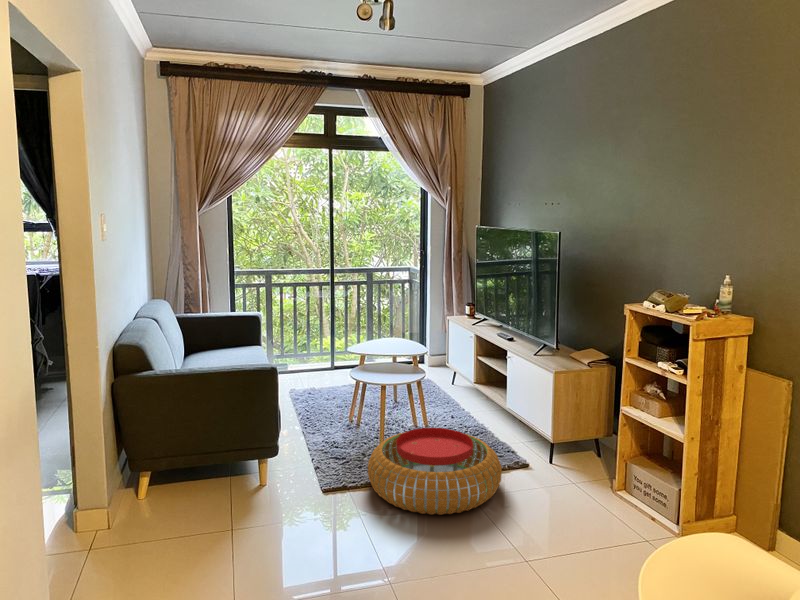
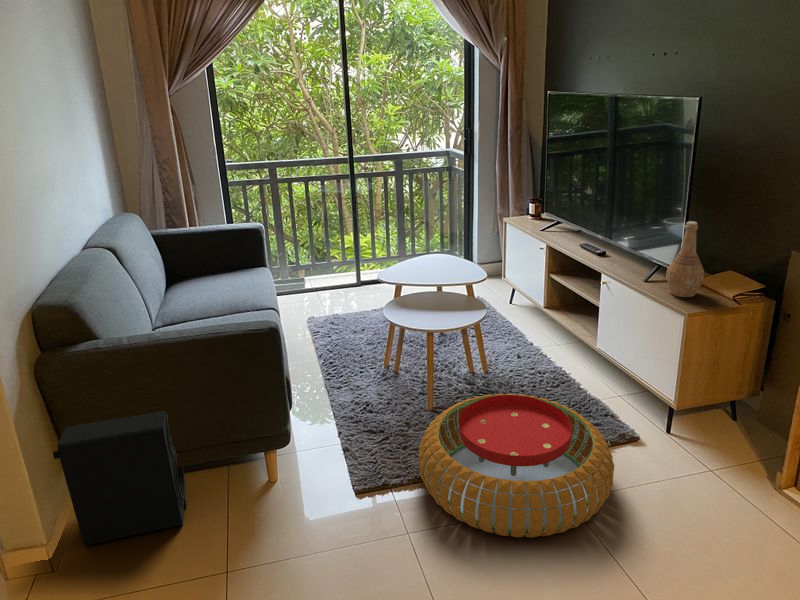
vase: none [546,312,570,364] -> present [666,221,704,297]
speaker: none [119,416,200,516] -> present [53,411,187,546]

